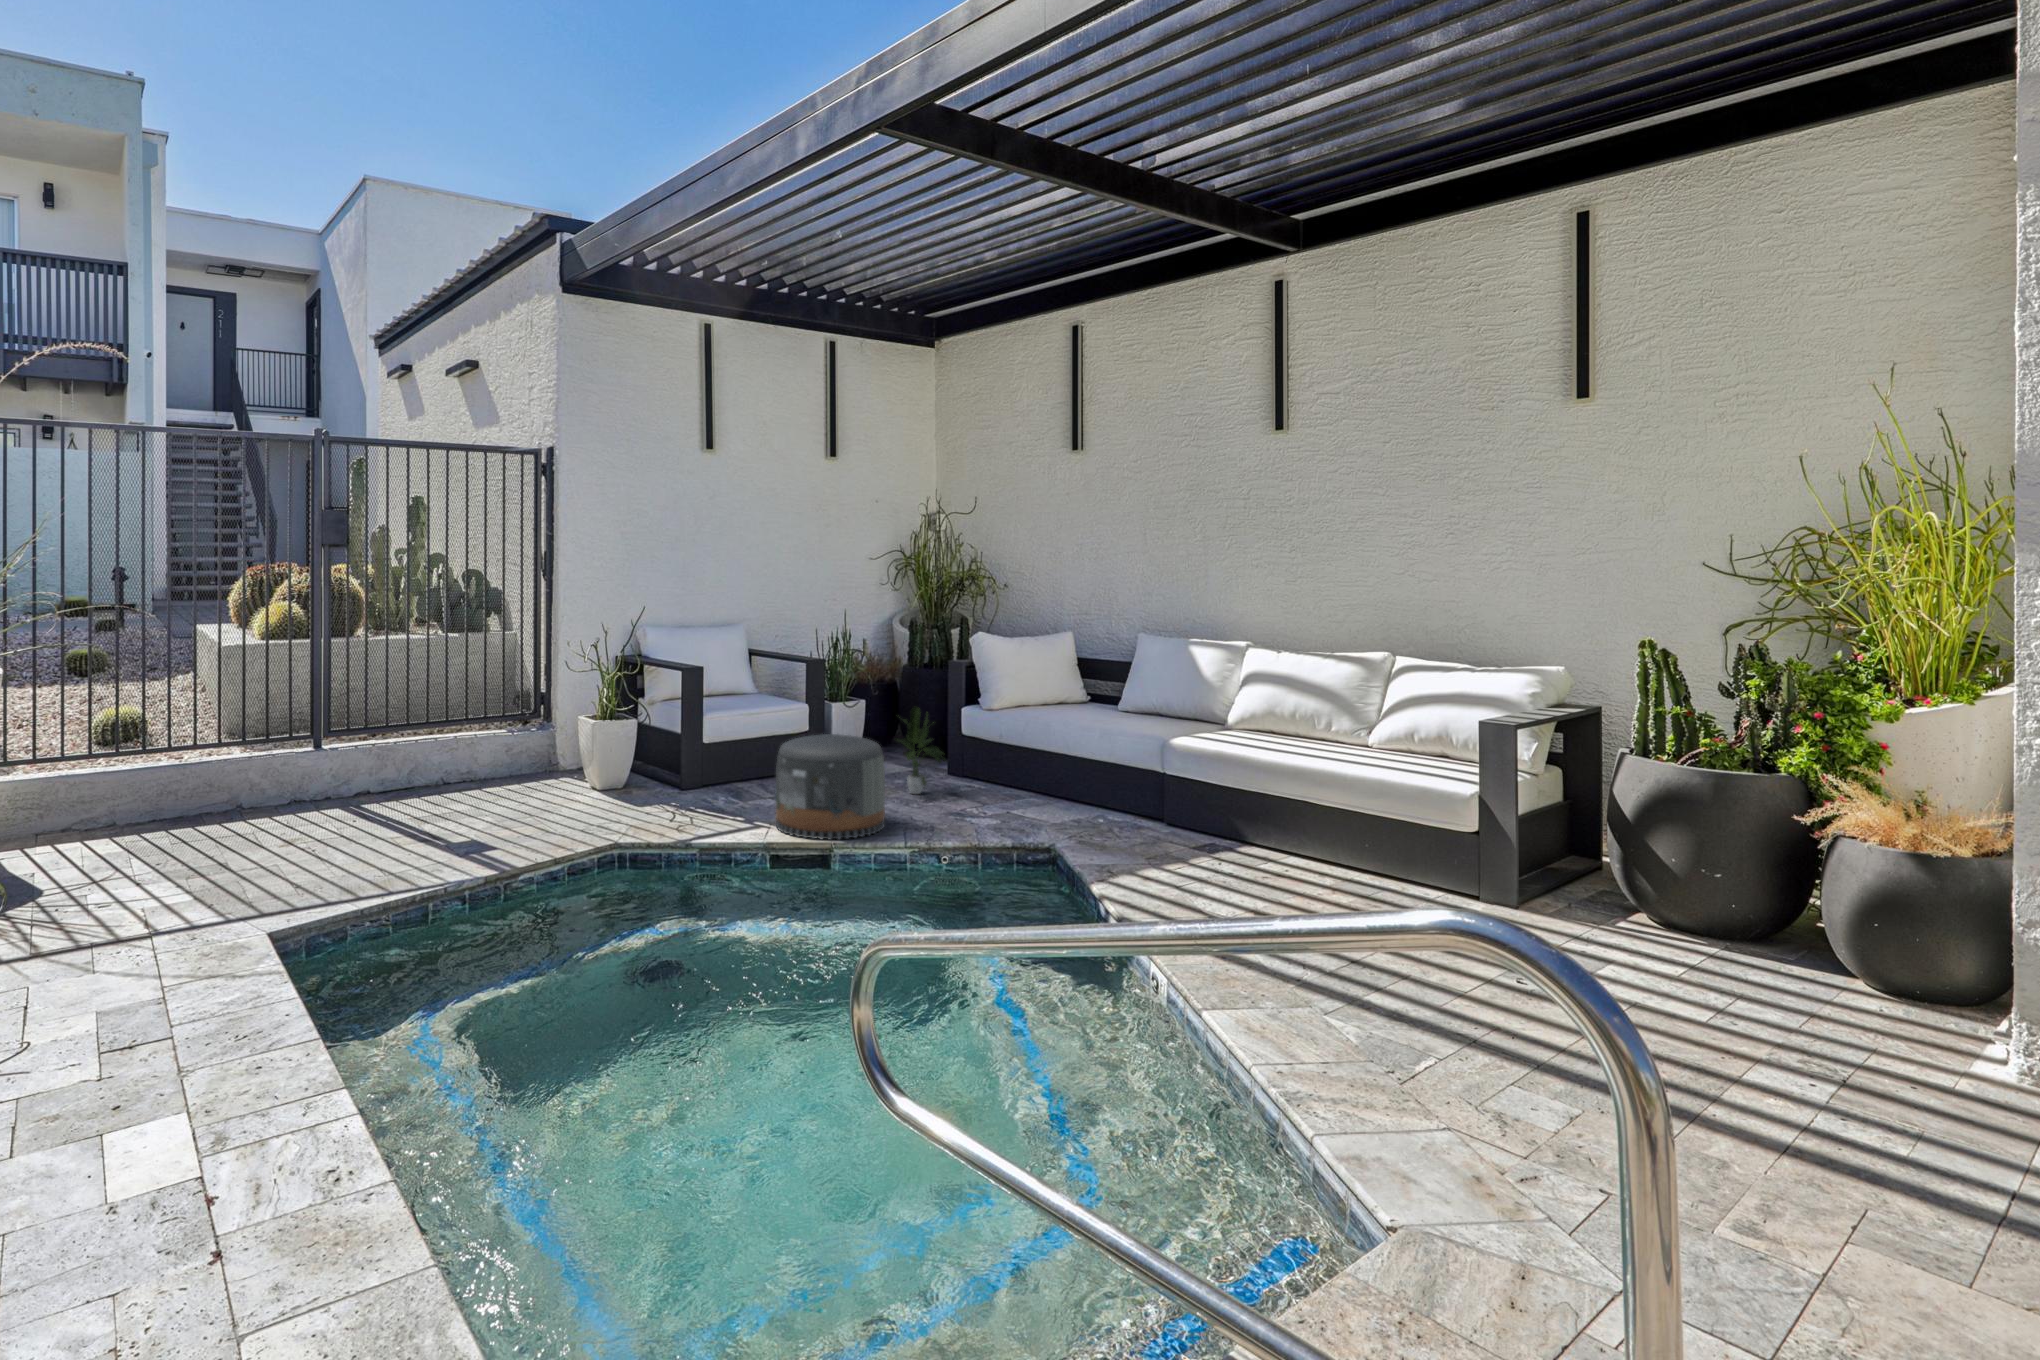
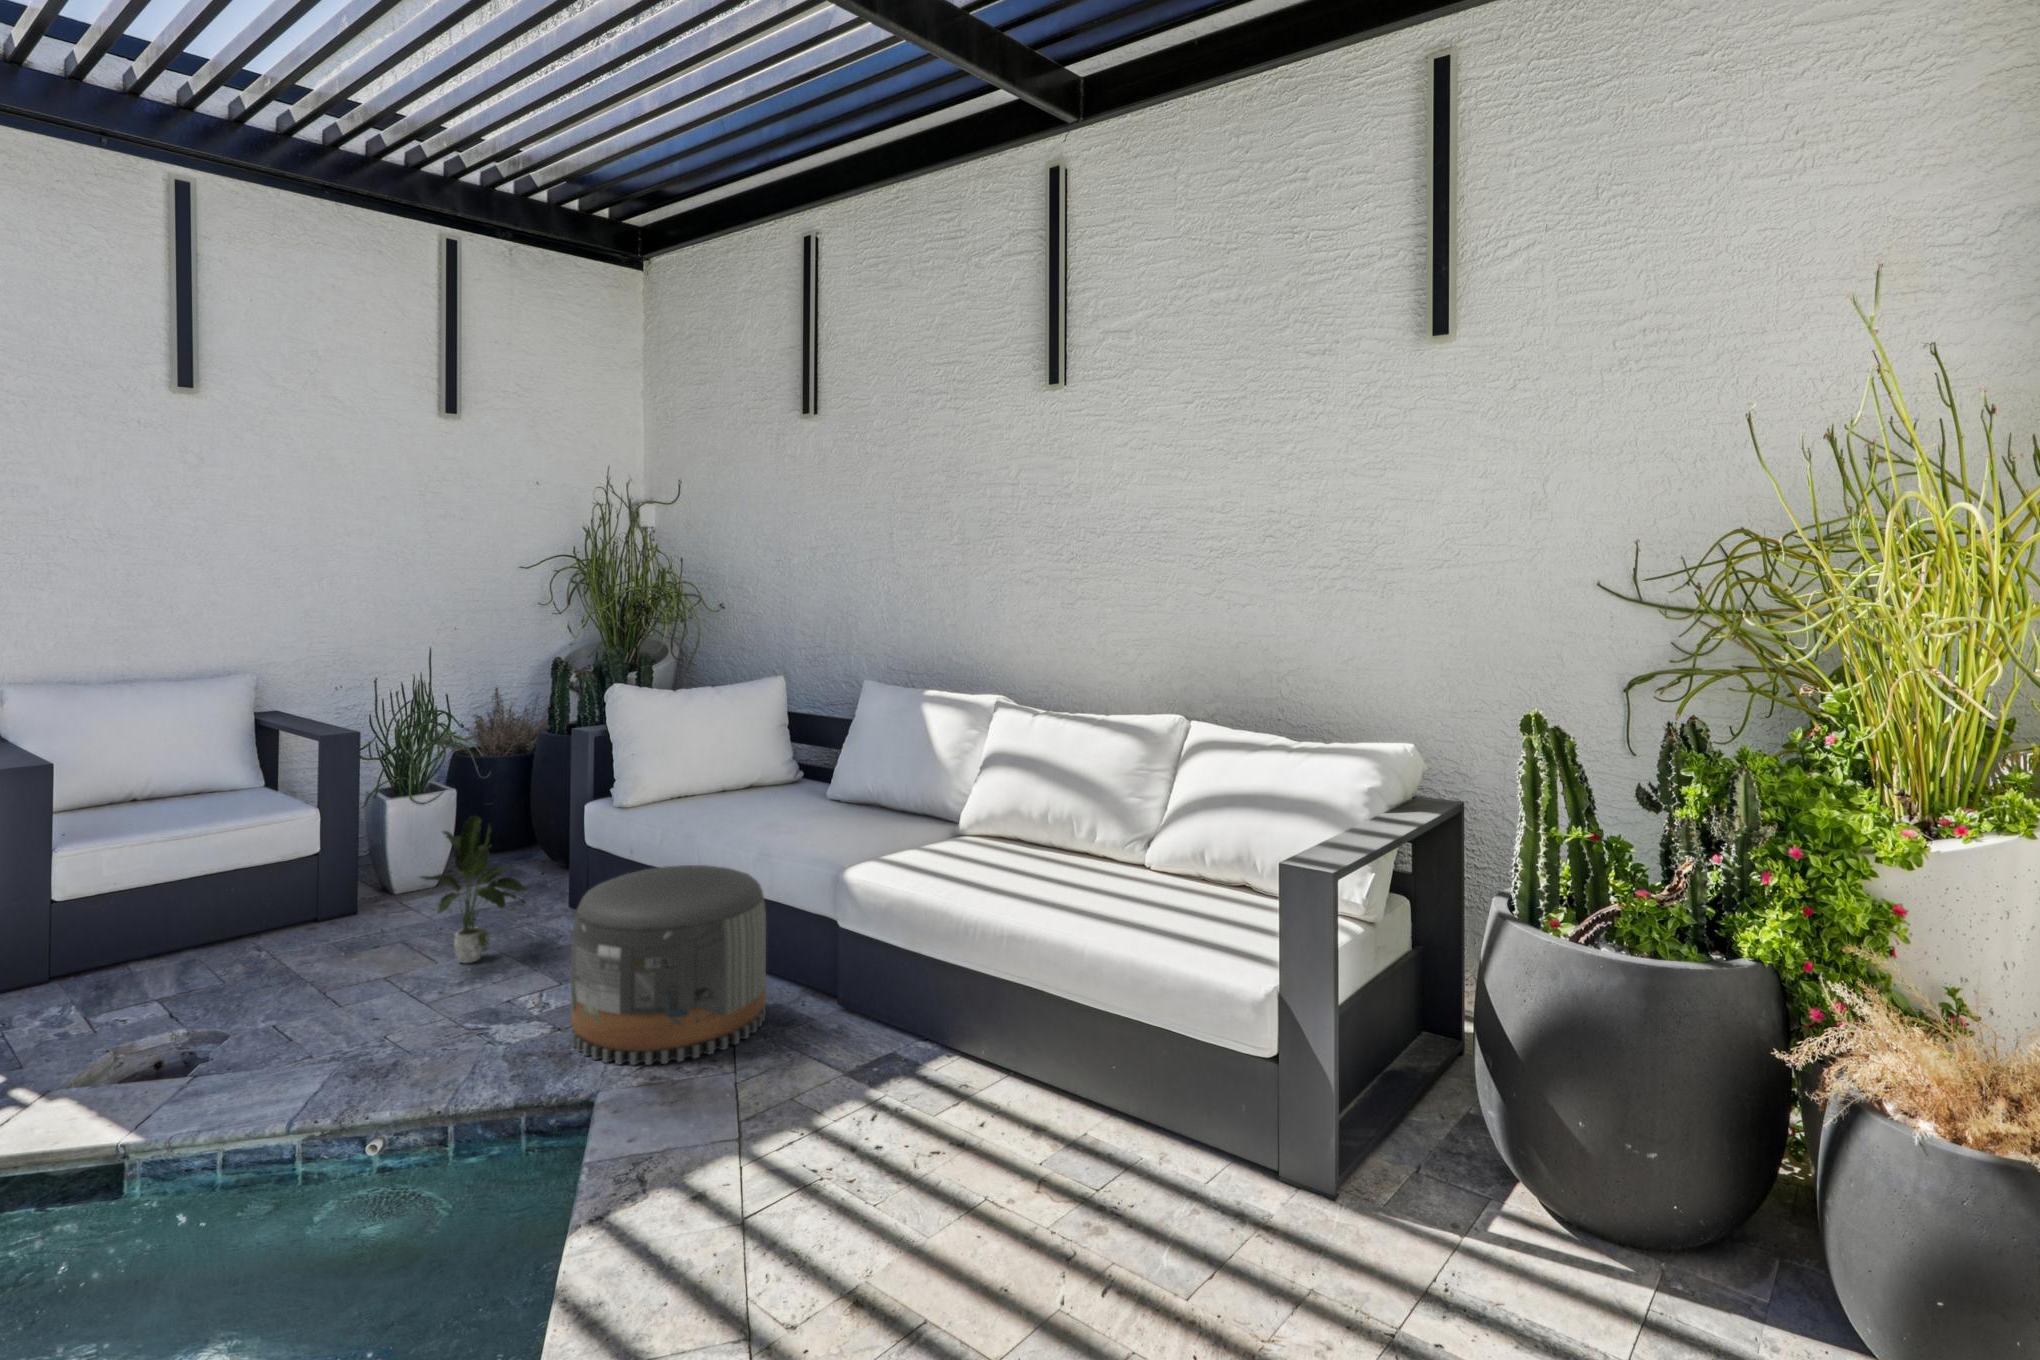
pouf: present [776,734,885,840] -> present [571,865,766,1065]

